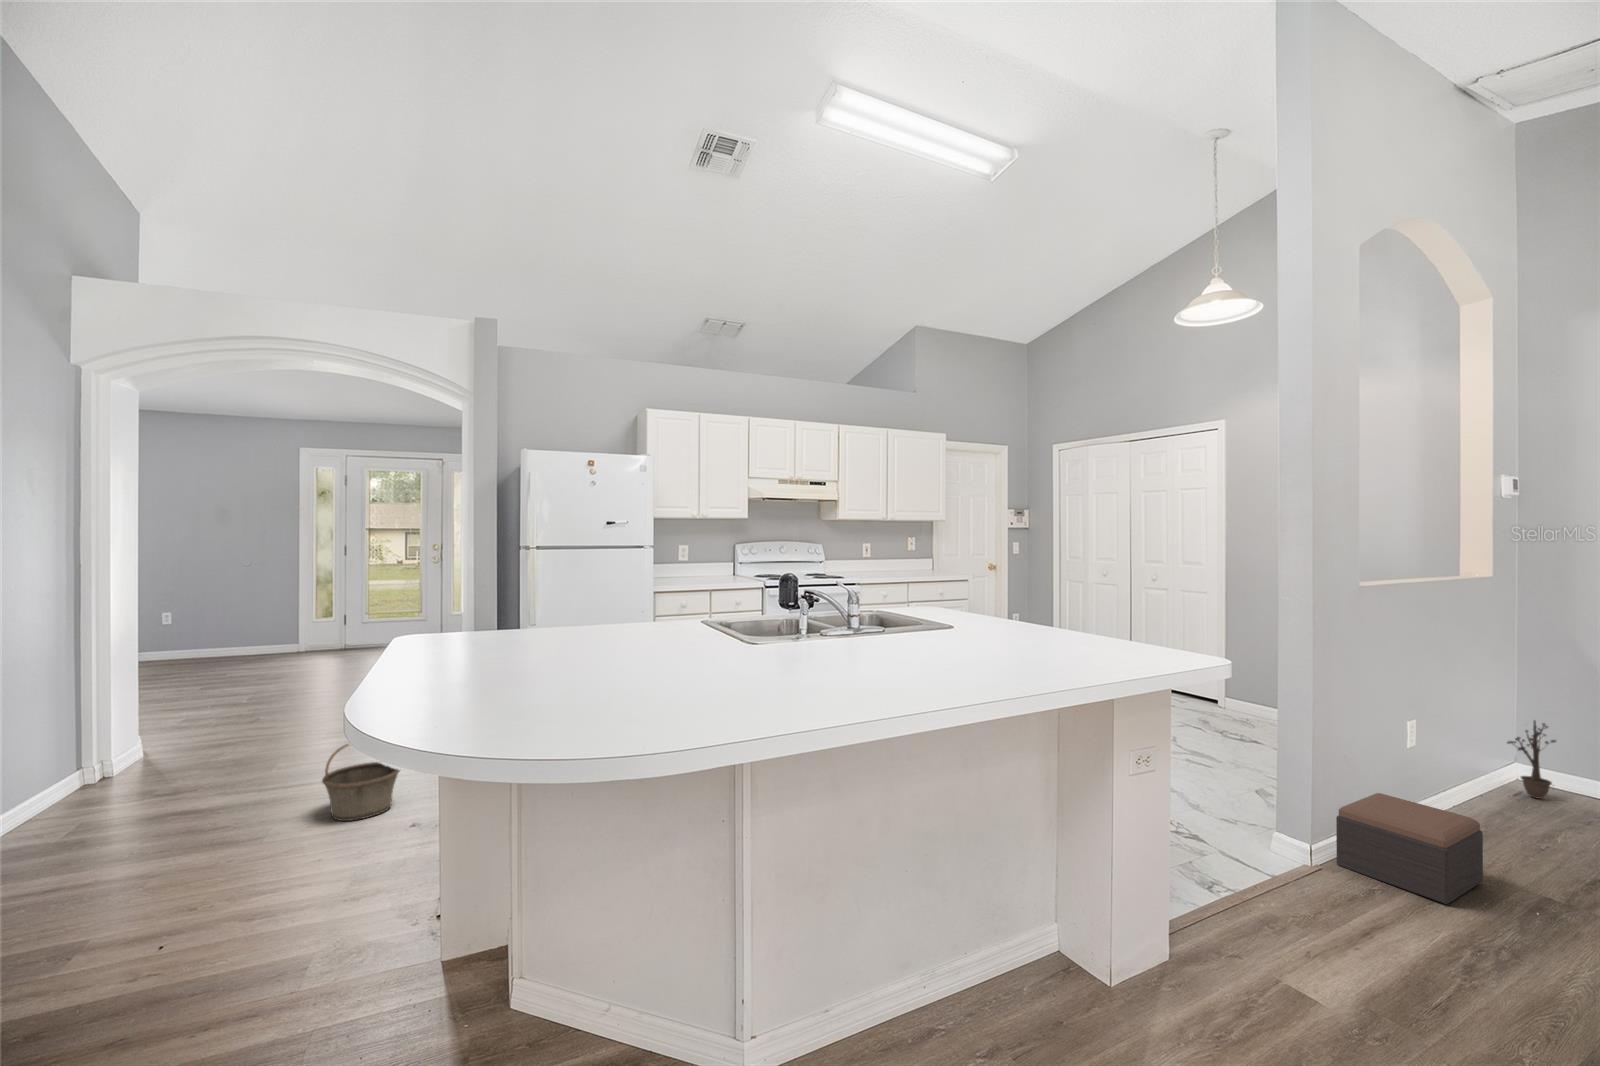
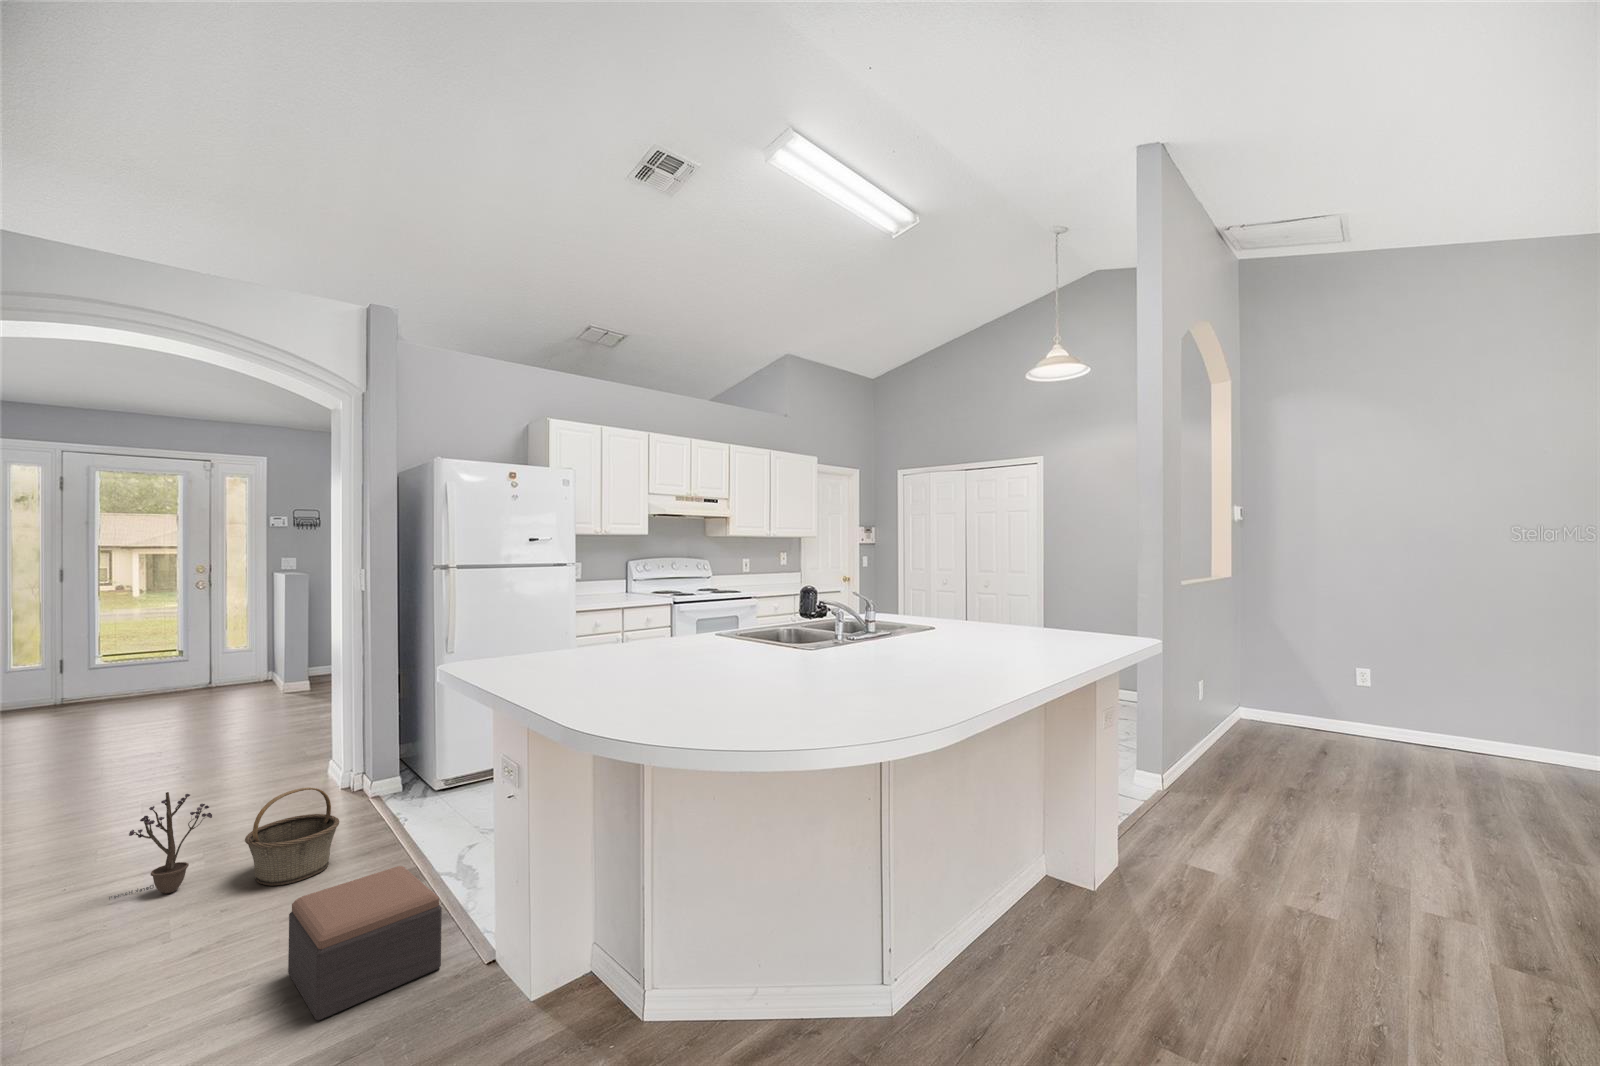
decorative plant: present [1507,721,1556,799] -> present [109,792,212,900]
footstool: present [1336,793,1483,904] -> present [288,866,442,1021]

